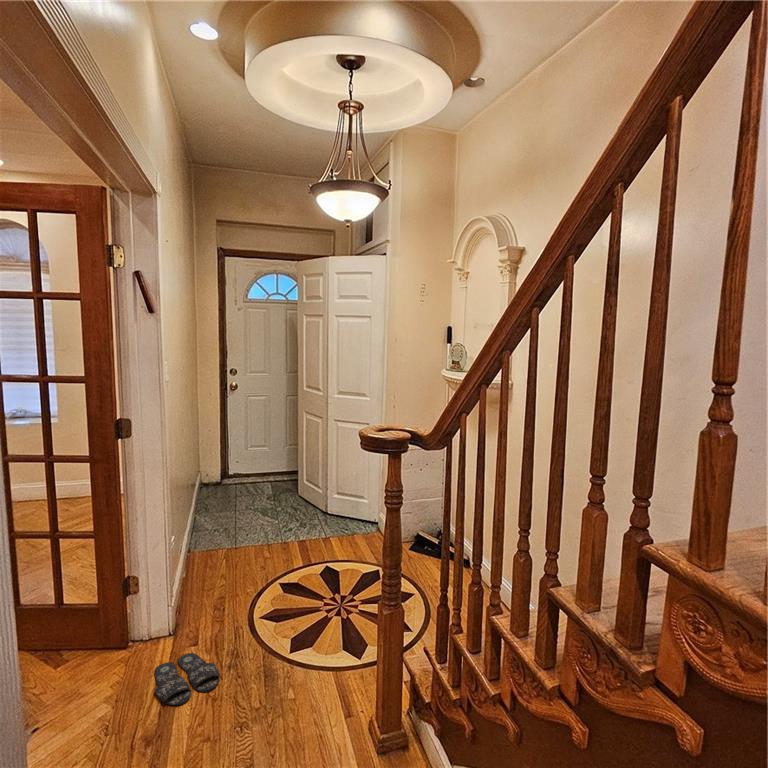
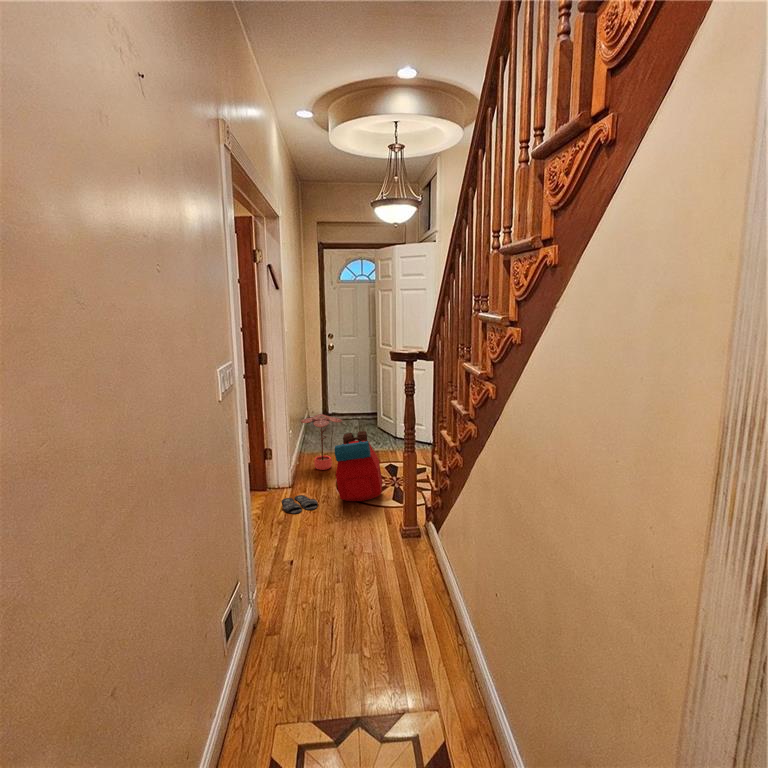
potted plant: none [189,499,256,588] -> present [300,414,342,470]
backpack: none [250,538,326,661] -> present [335,431,382,501]

